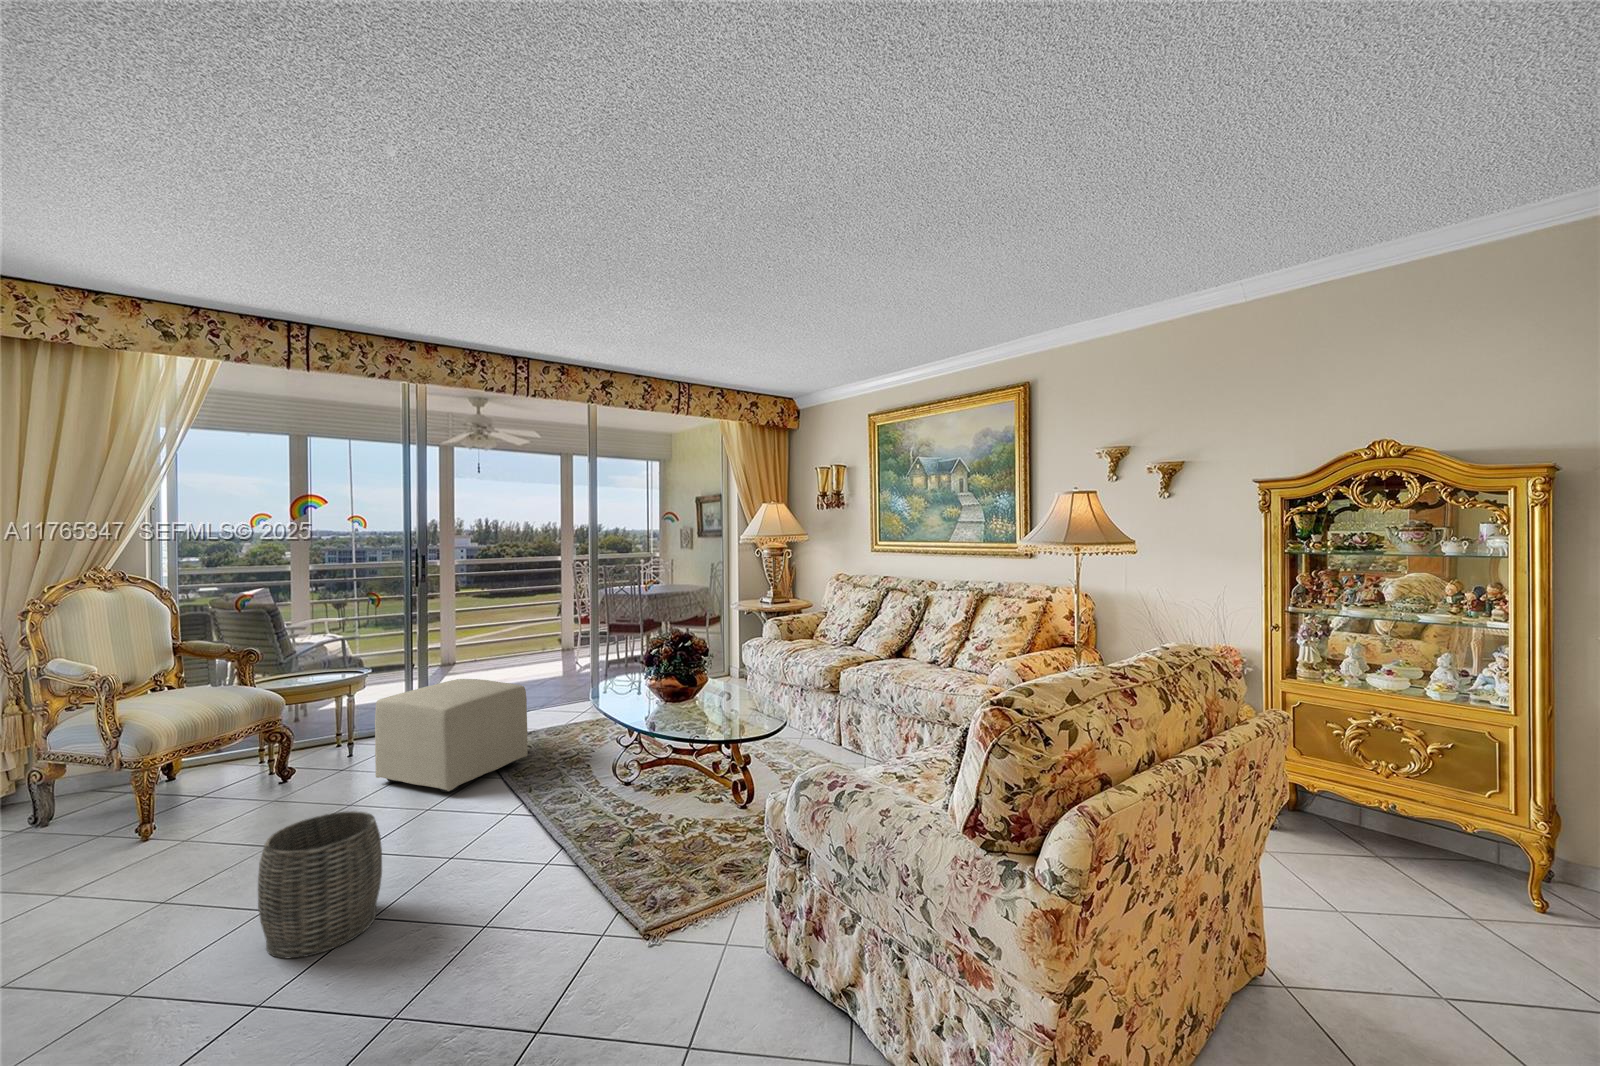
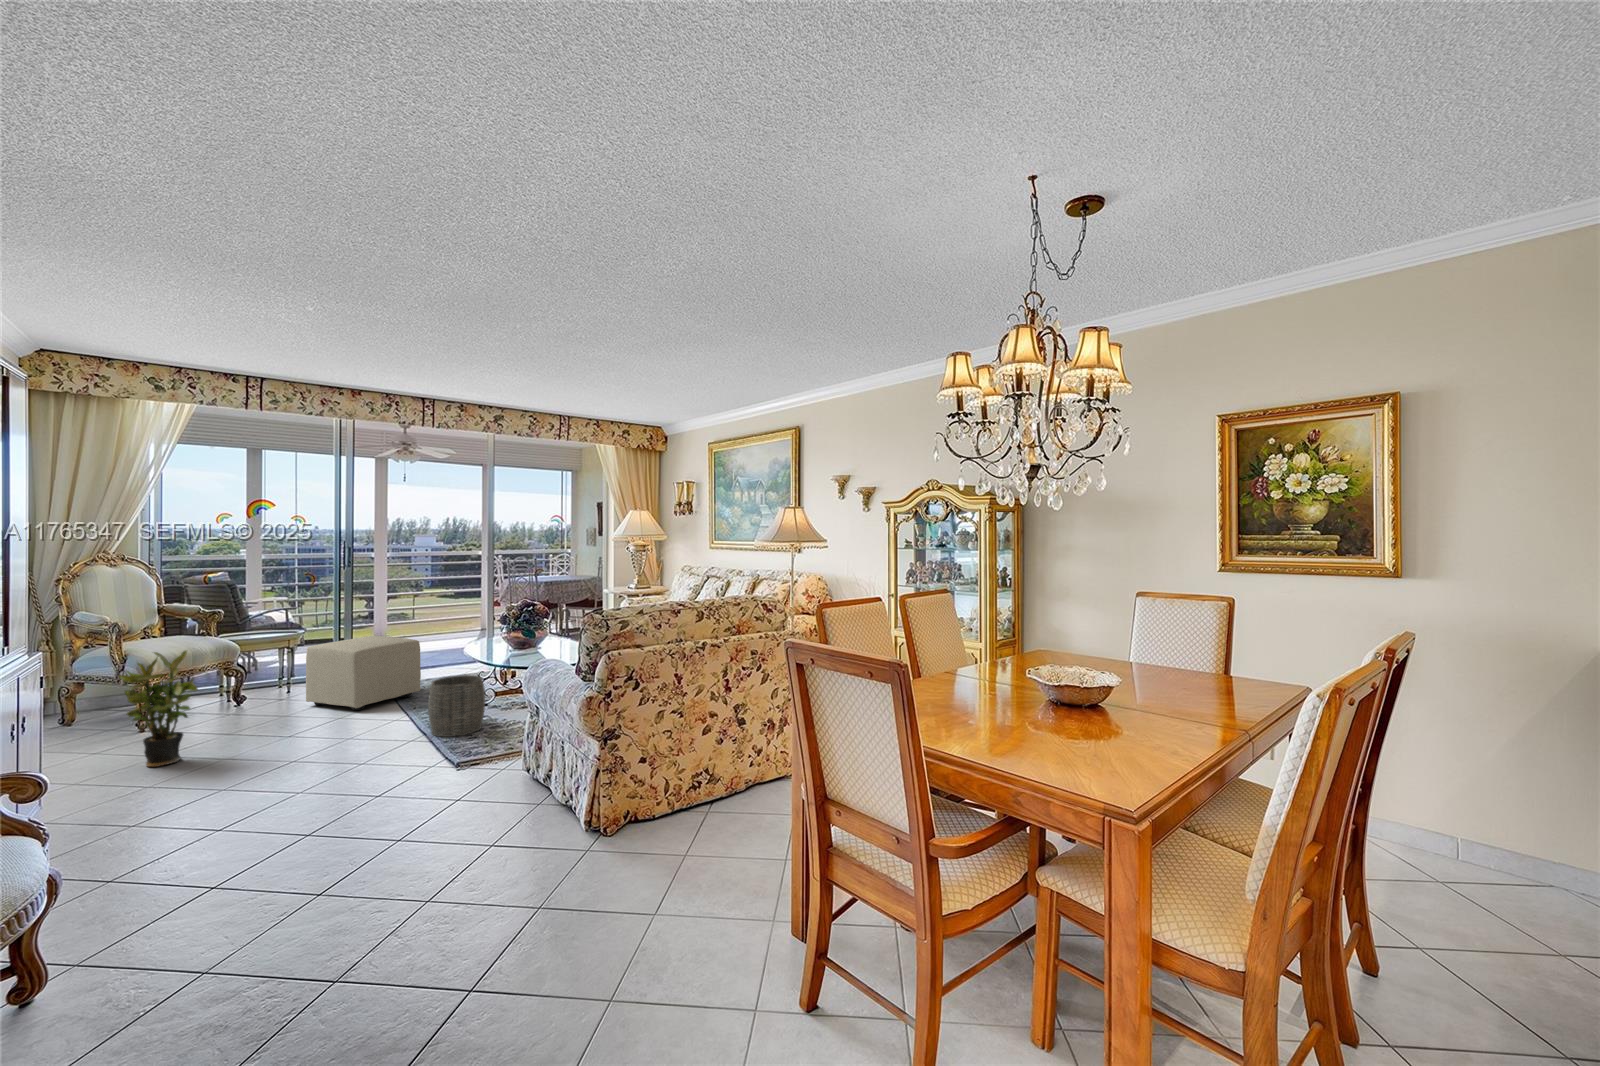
potted plant: none [88,728,221,930] -> present [119,651,198,767]
woven basket: present [258,811,382,959] -> present [428,675,485,737]

